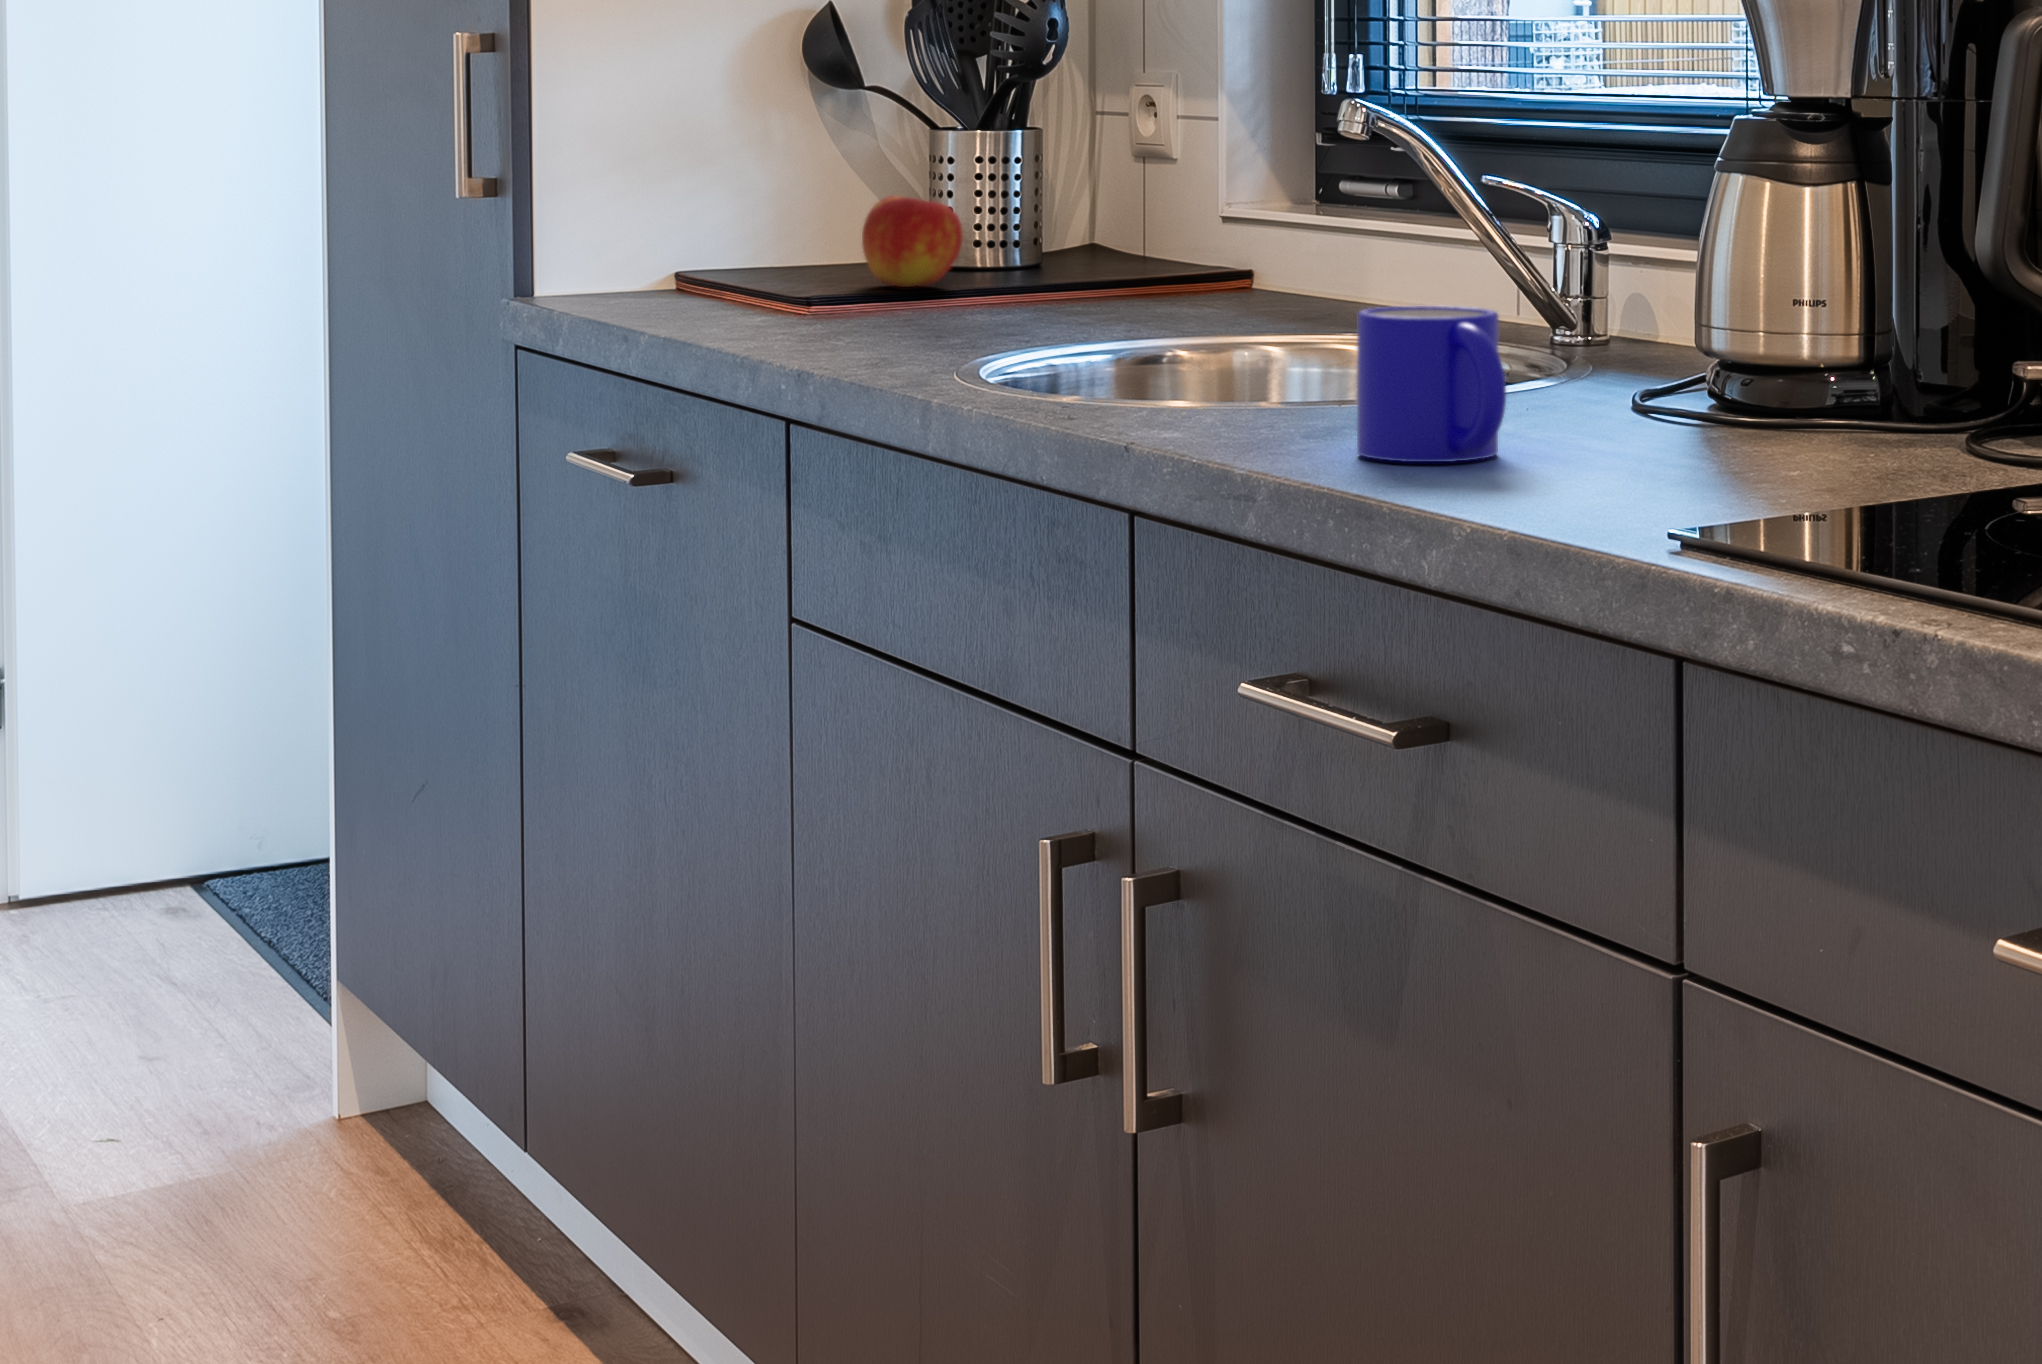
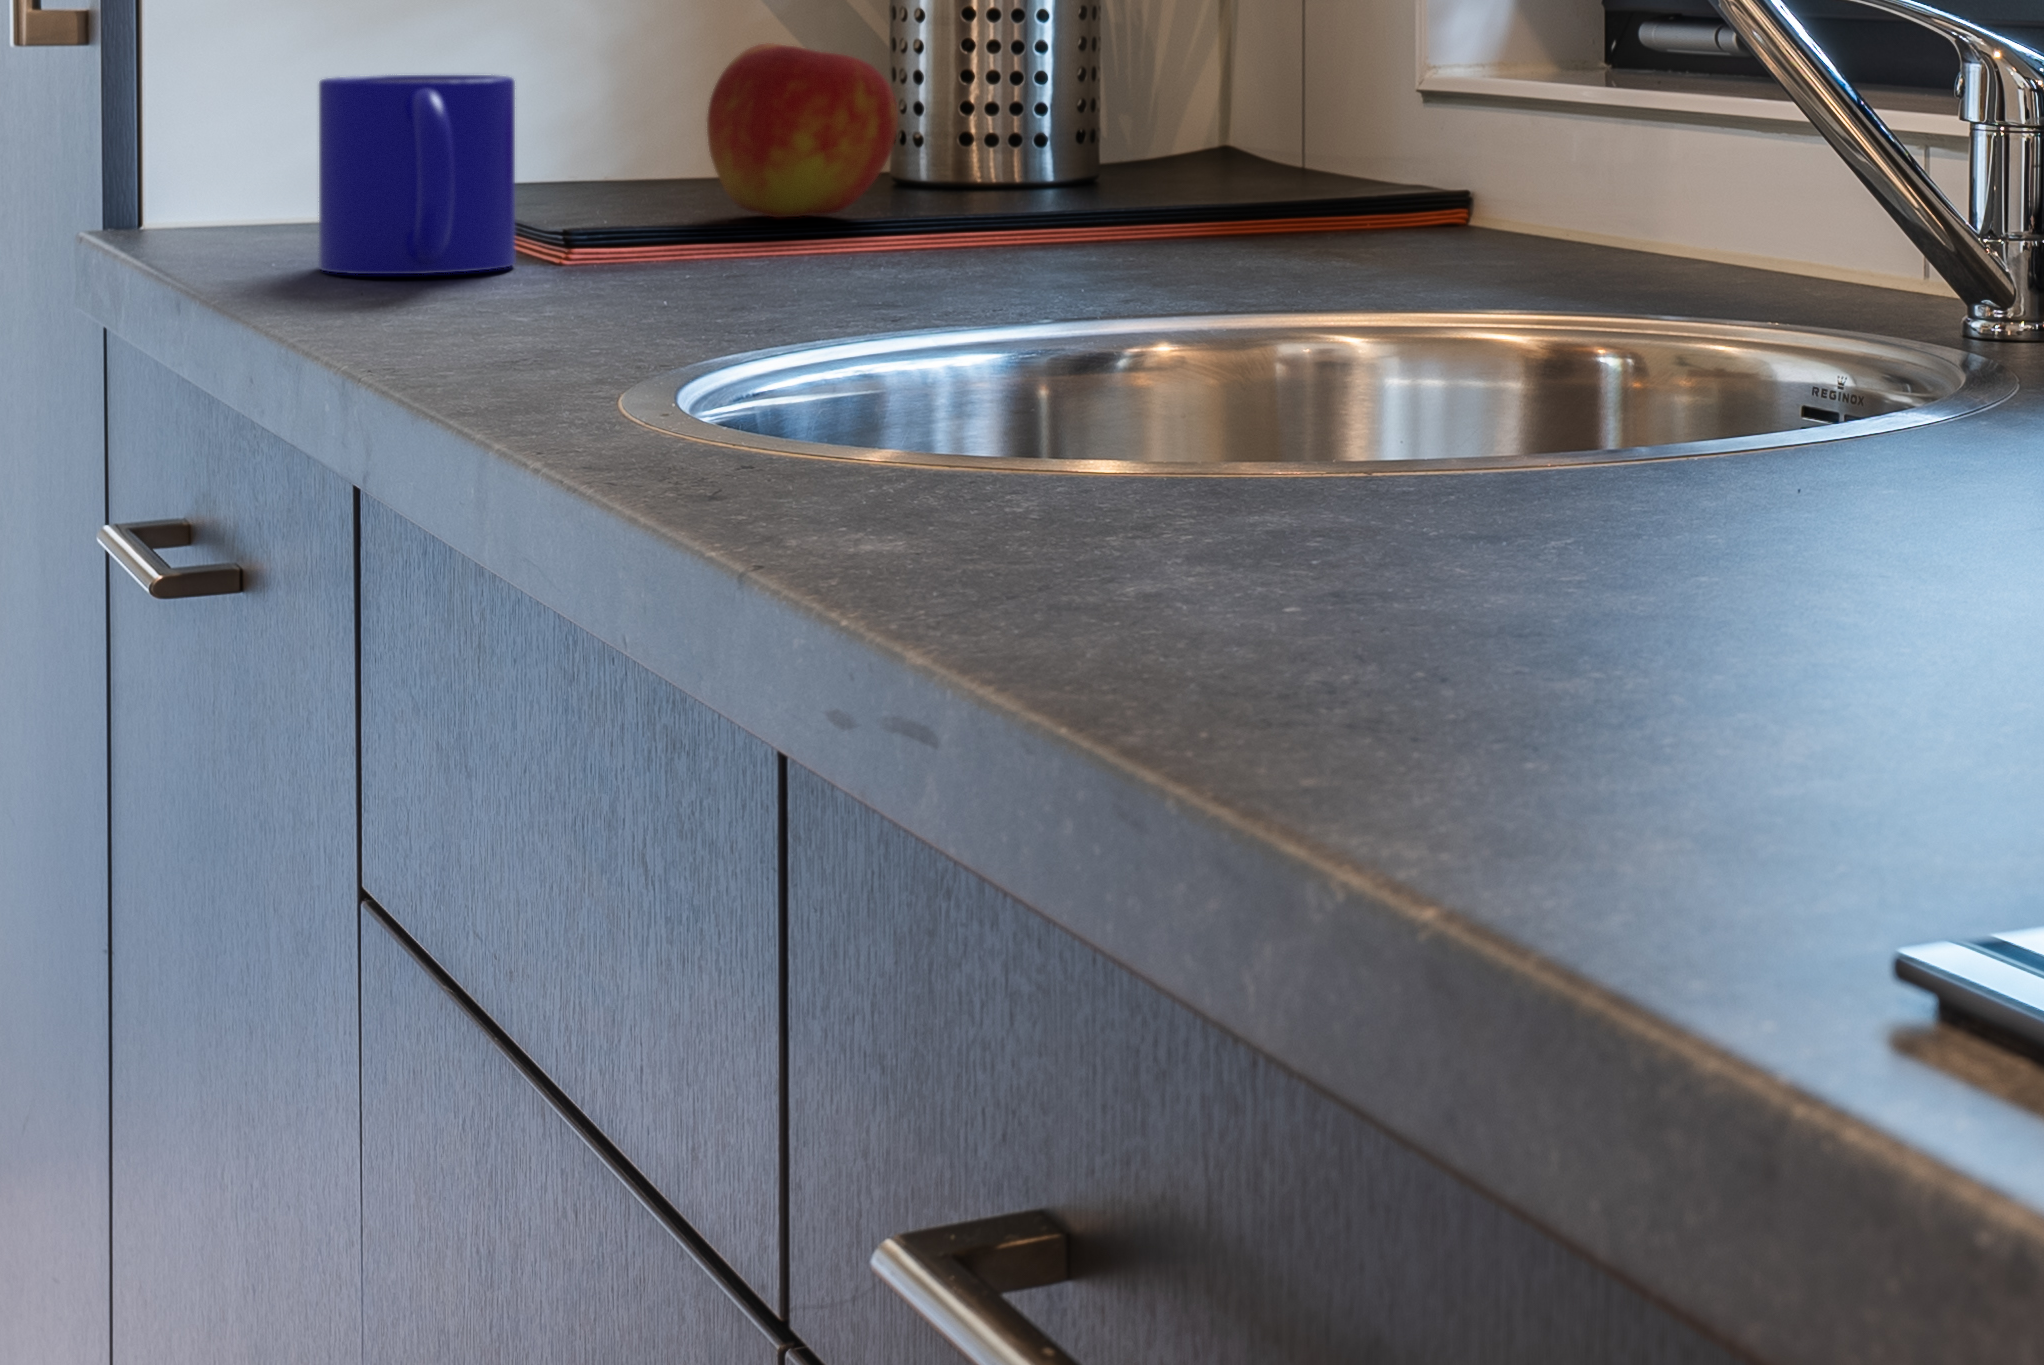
mug: present [1357,306,1506,462] -> present [319,75,515,274]

